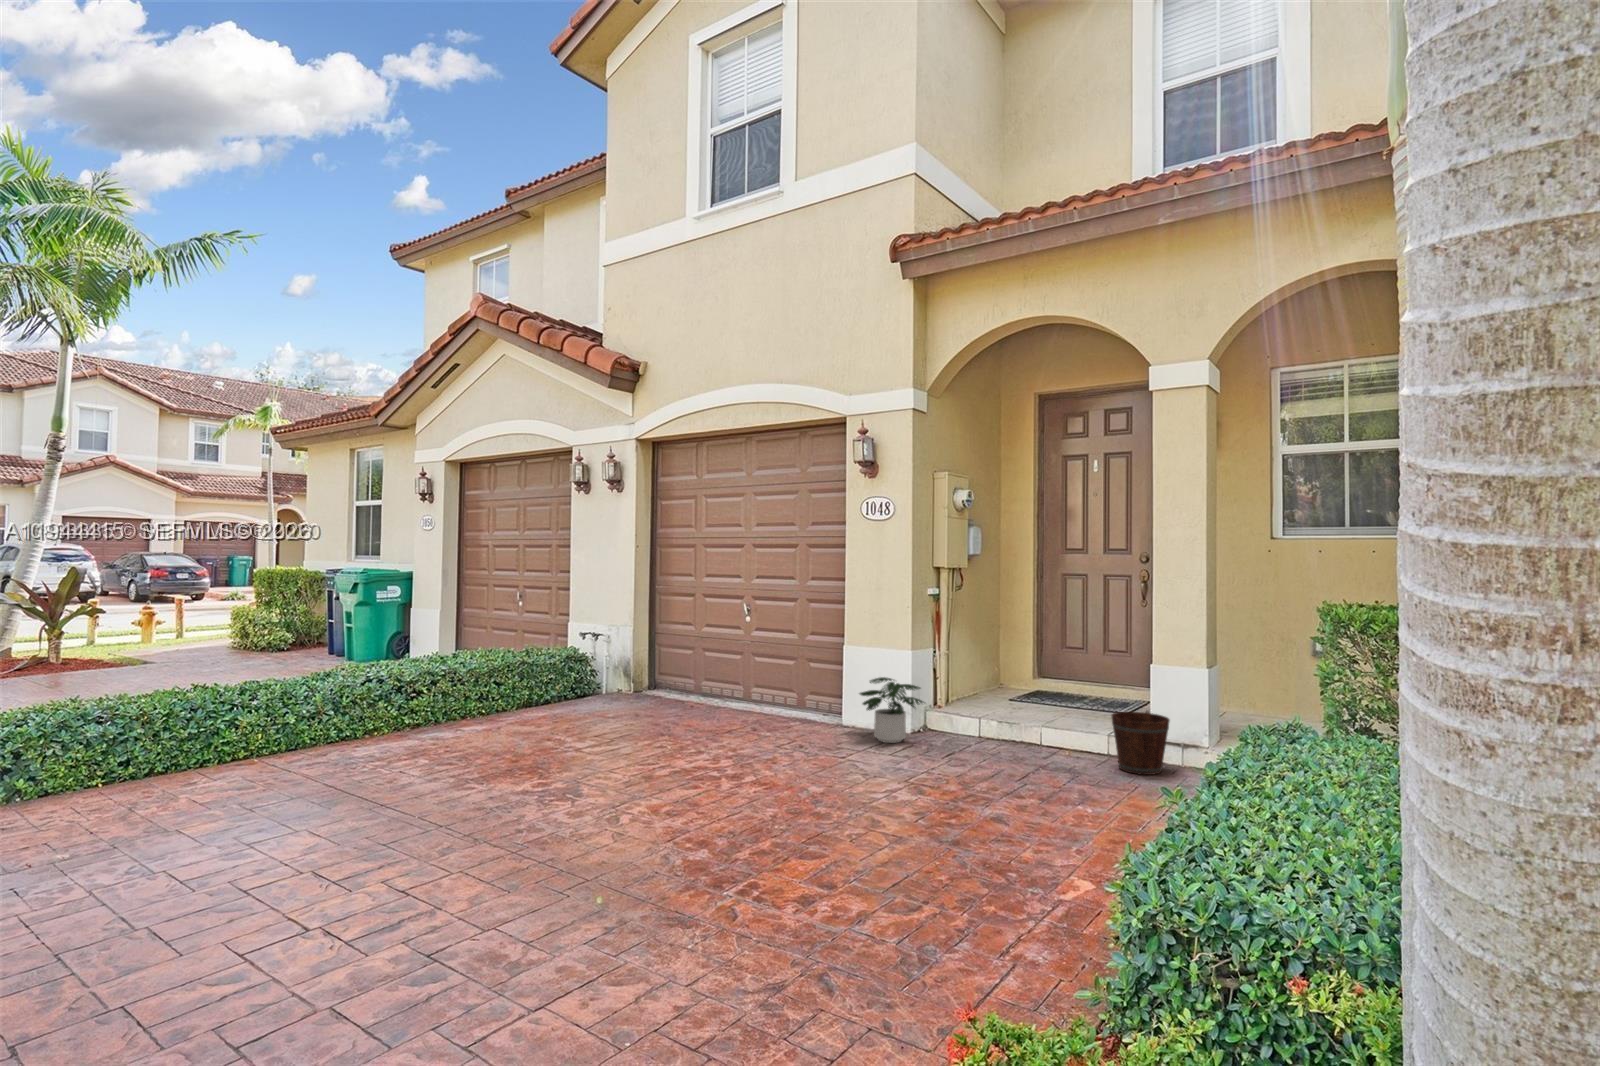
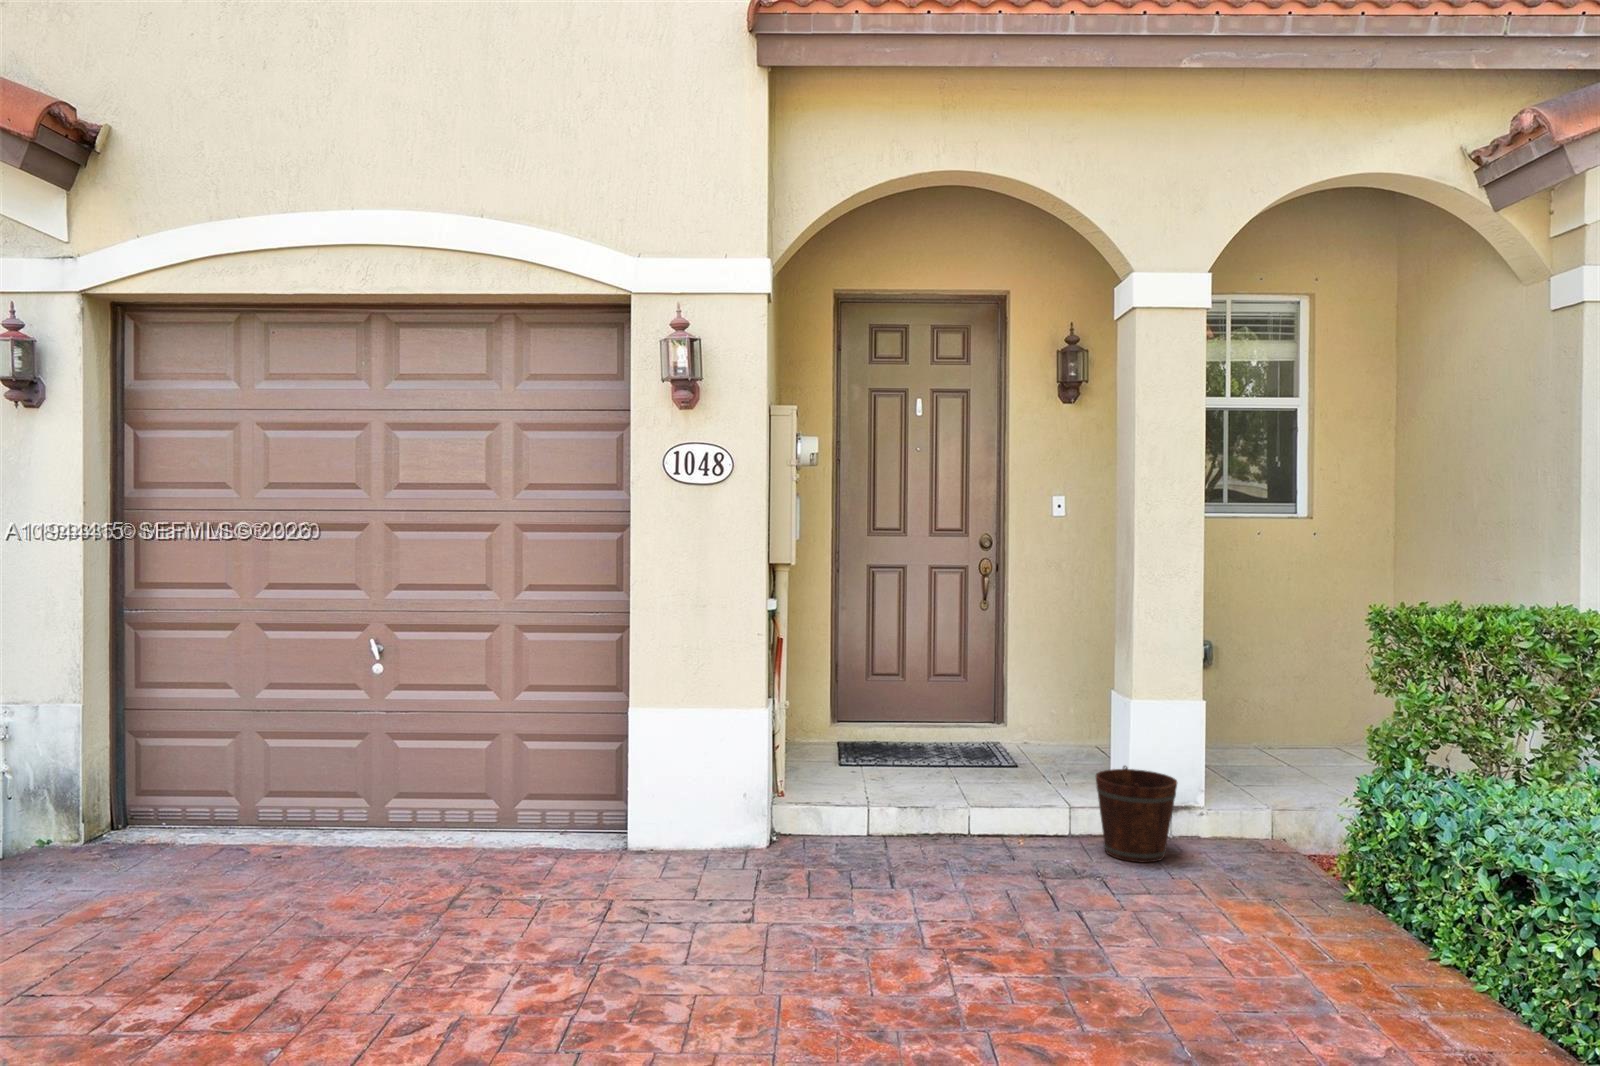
potted plant: present [860,677,924,743] -> none [688,760,824,877]

